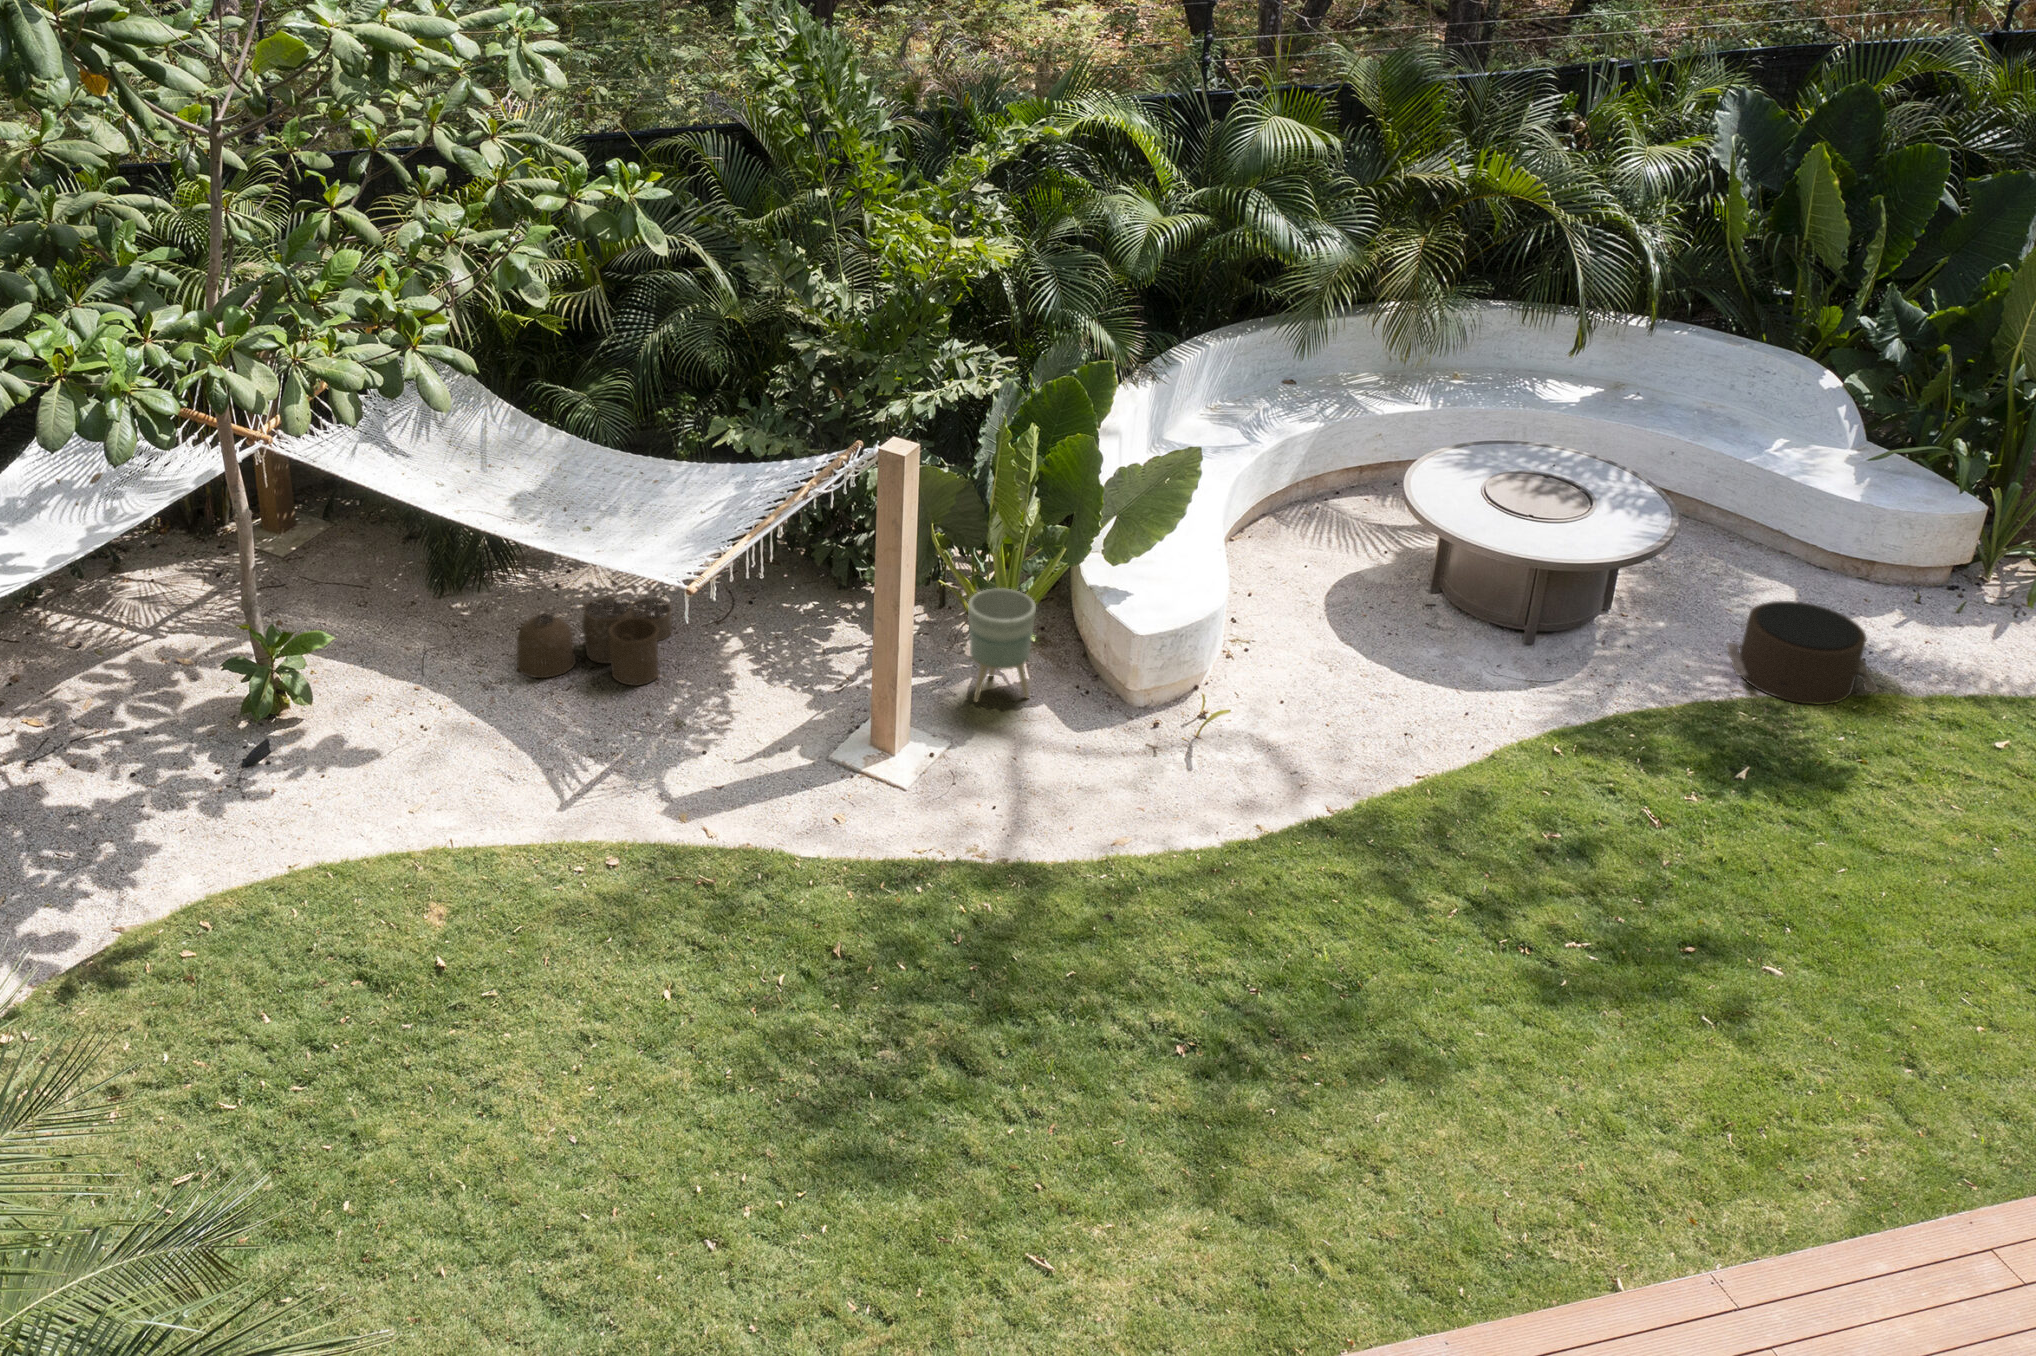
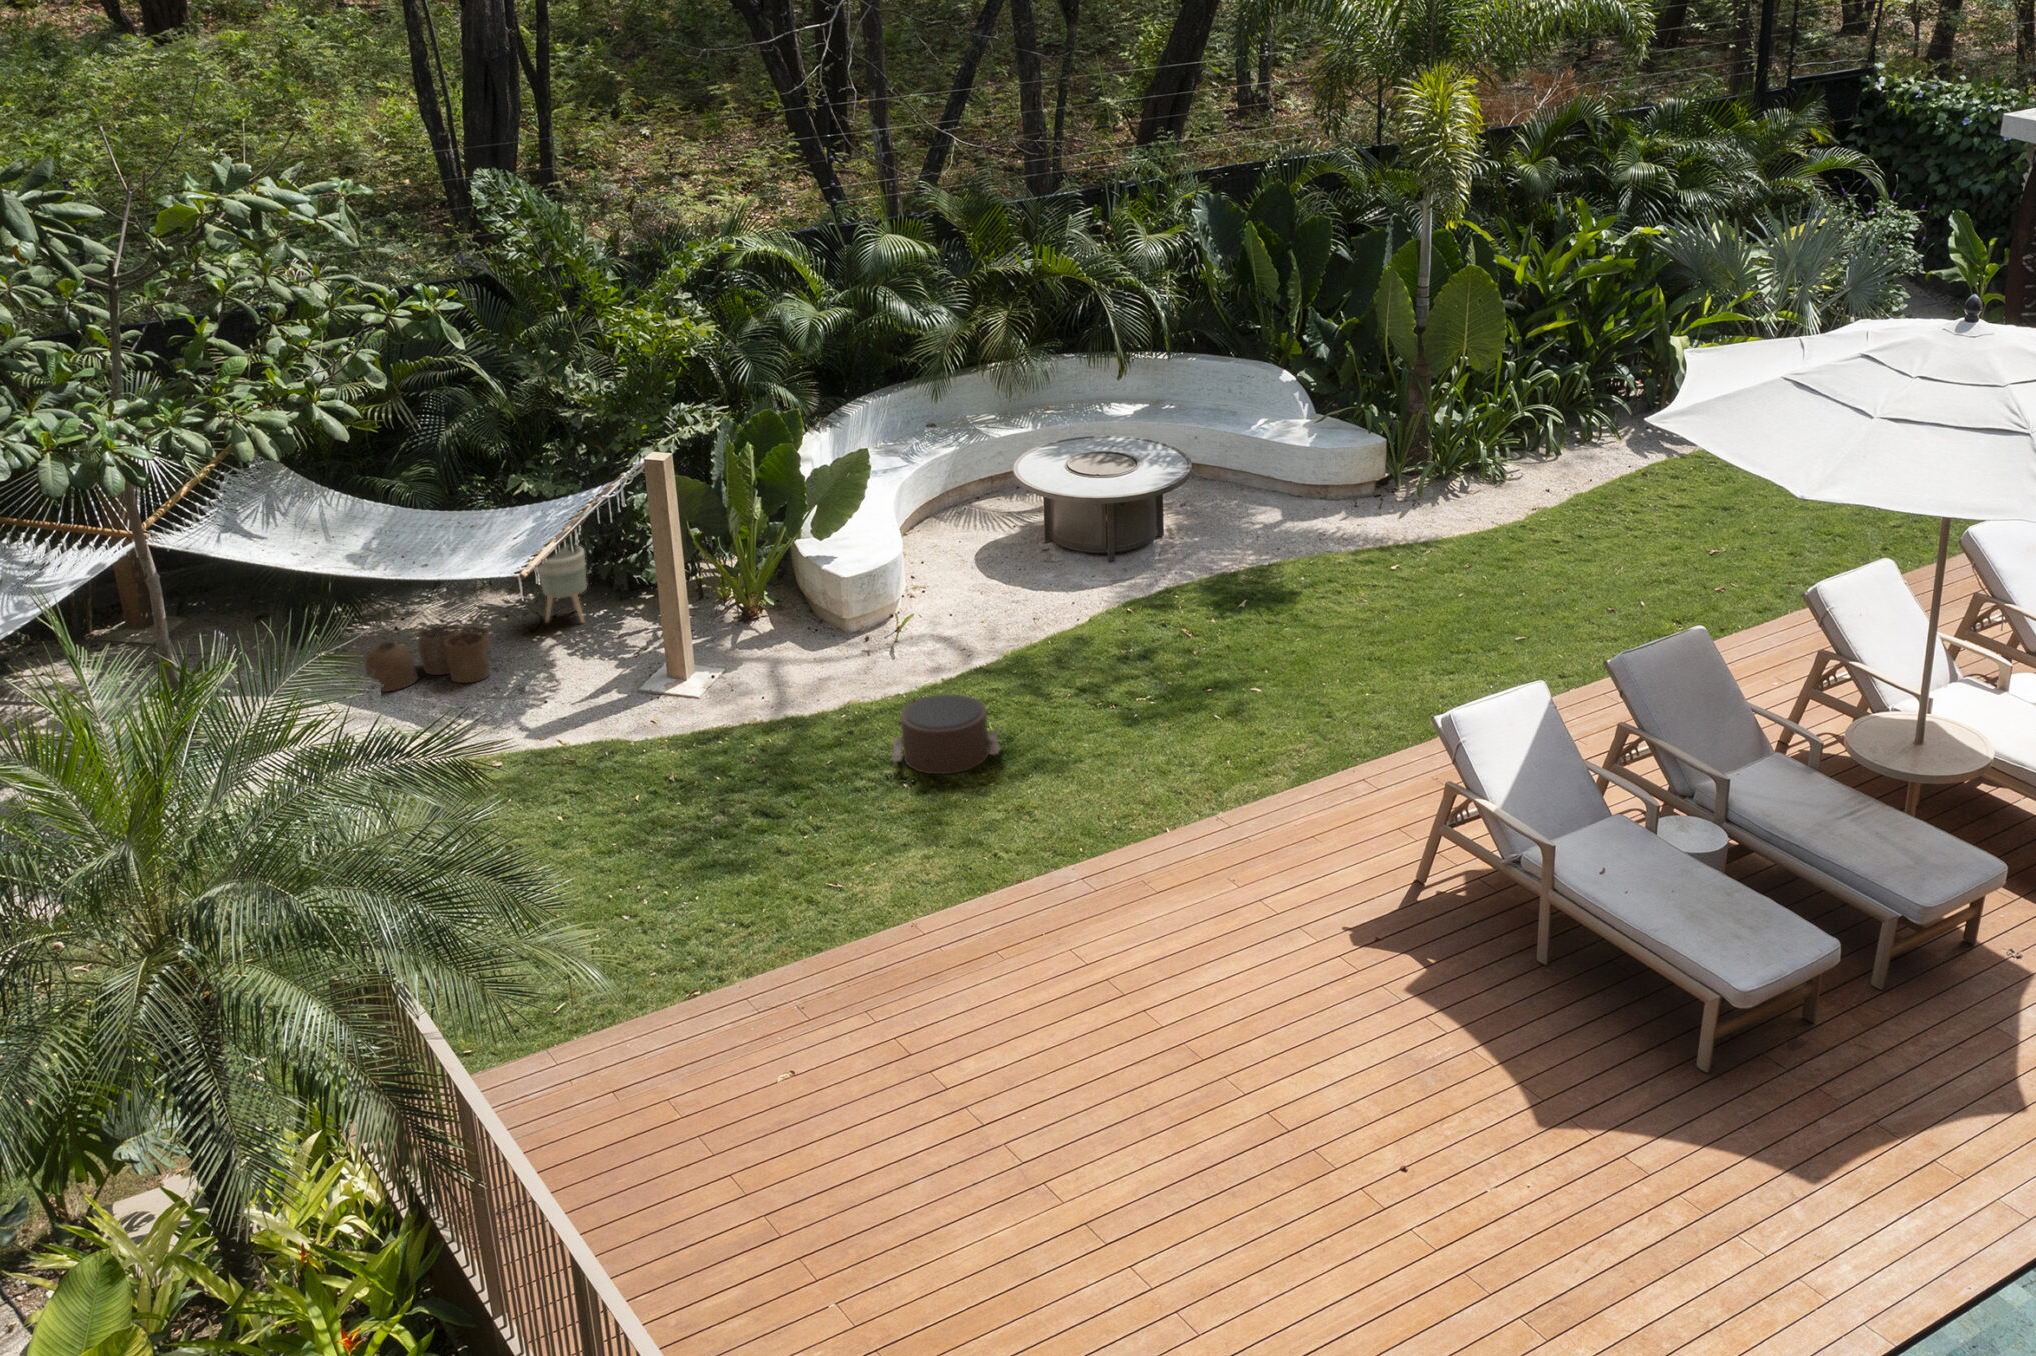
planter: present [968,588,1036,702] -> present [538,545,587,623]
pouf: present [1727,601,1878,705] -> present [893,694,1000,774]

